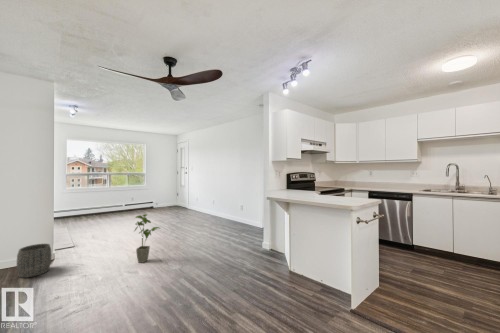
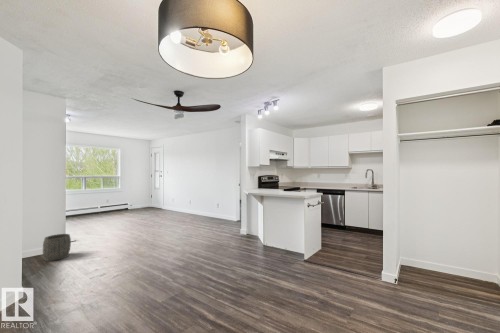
house plant: present [135,214,159,263] -> none [141,208,163,247]

